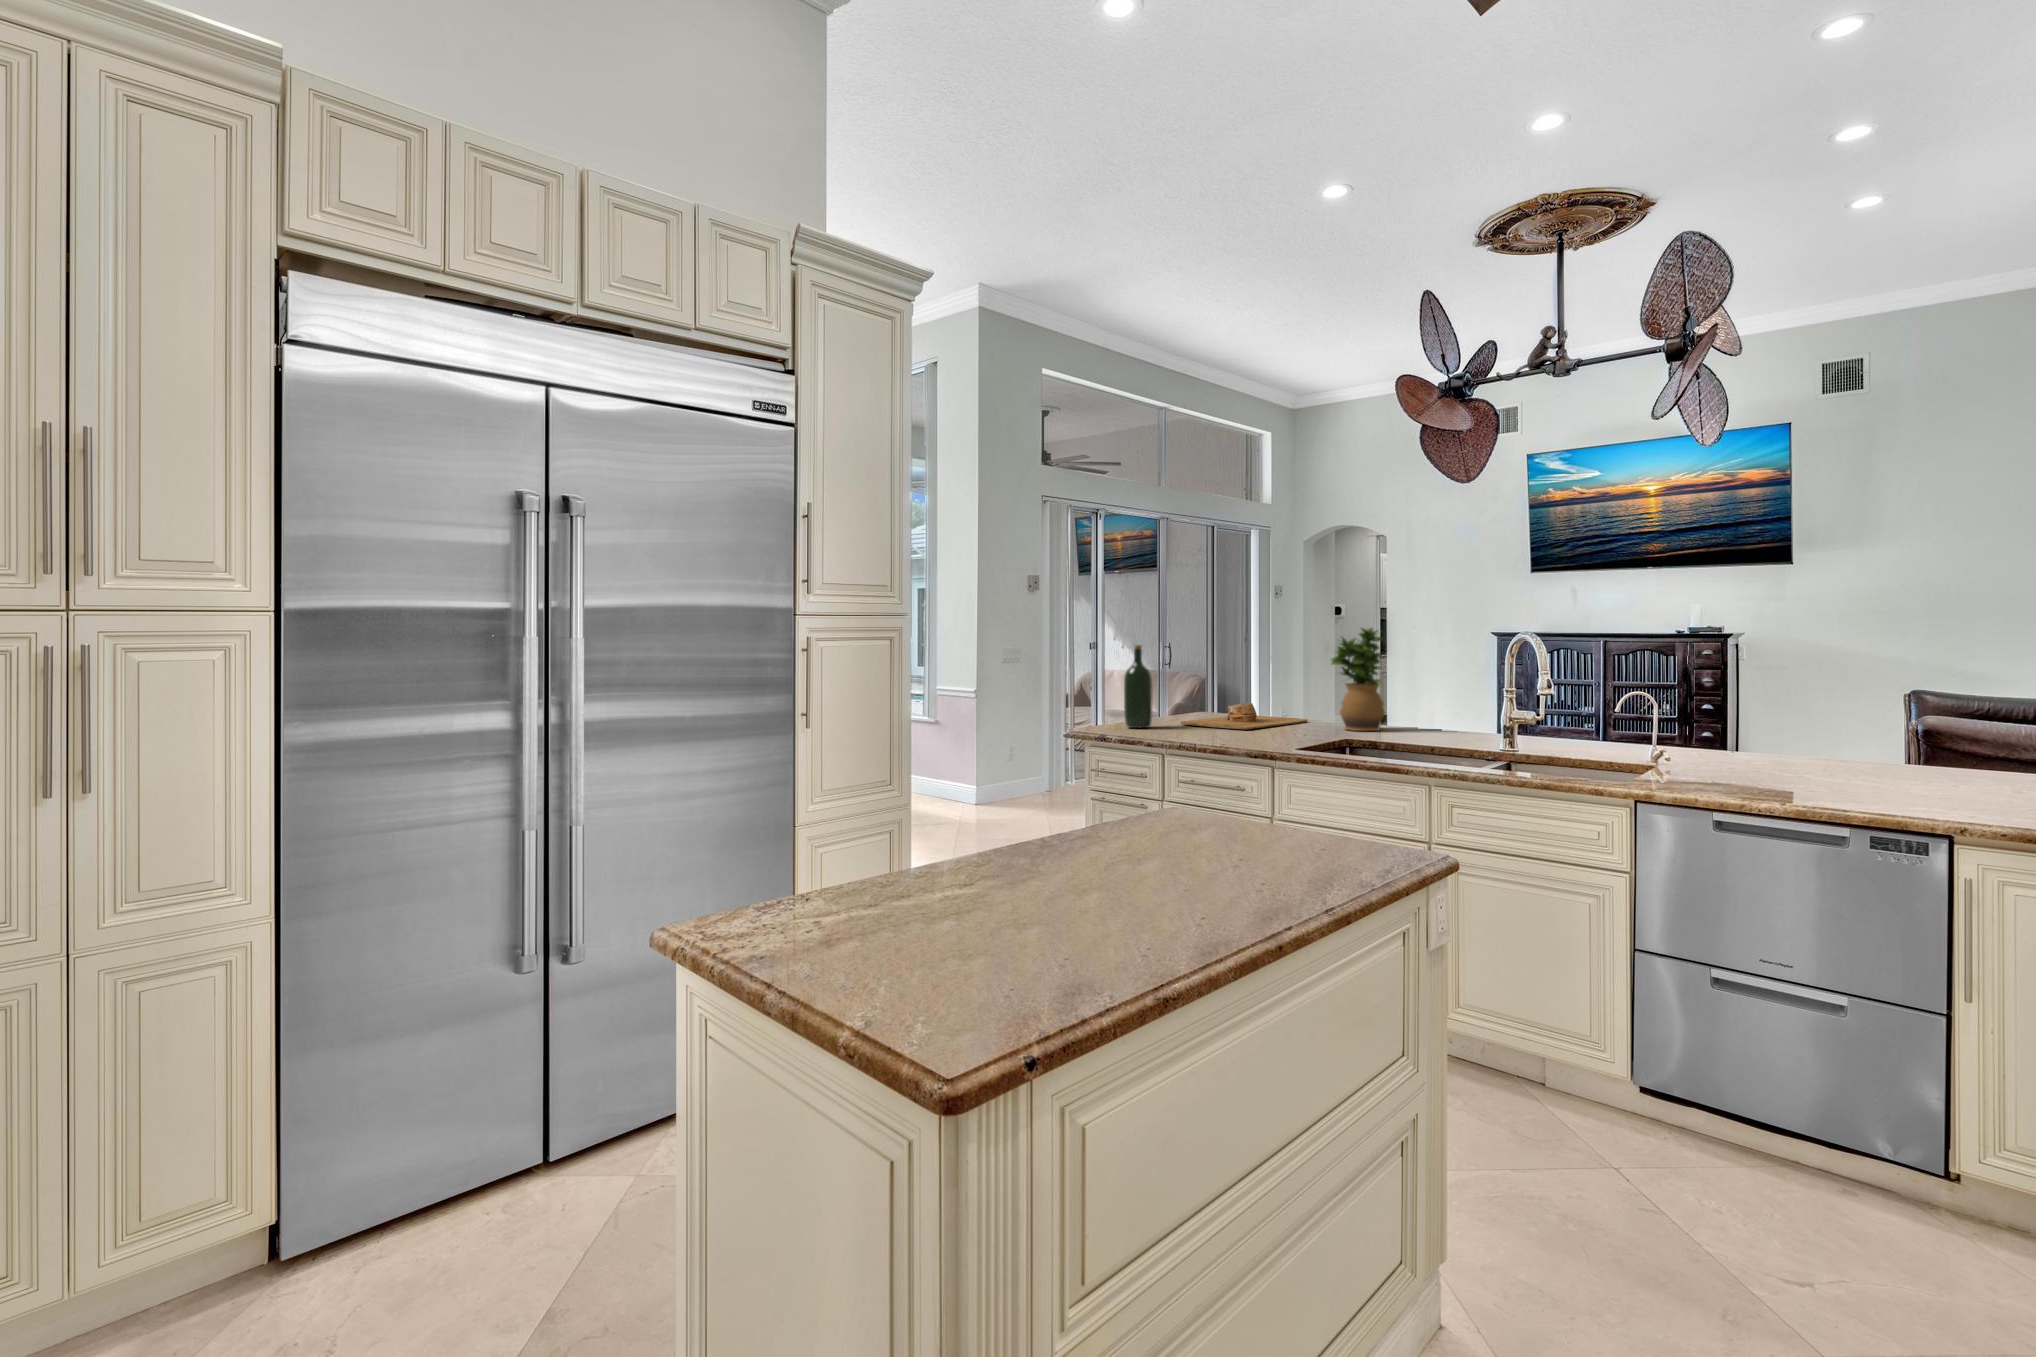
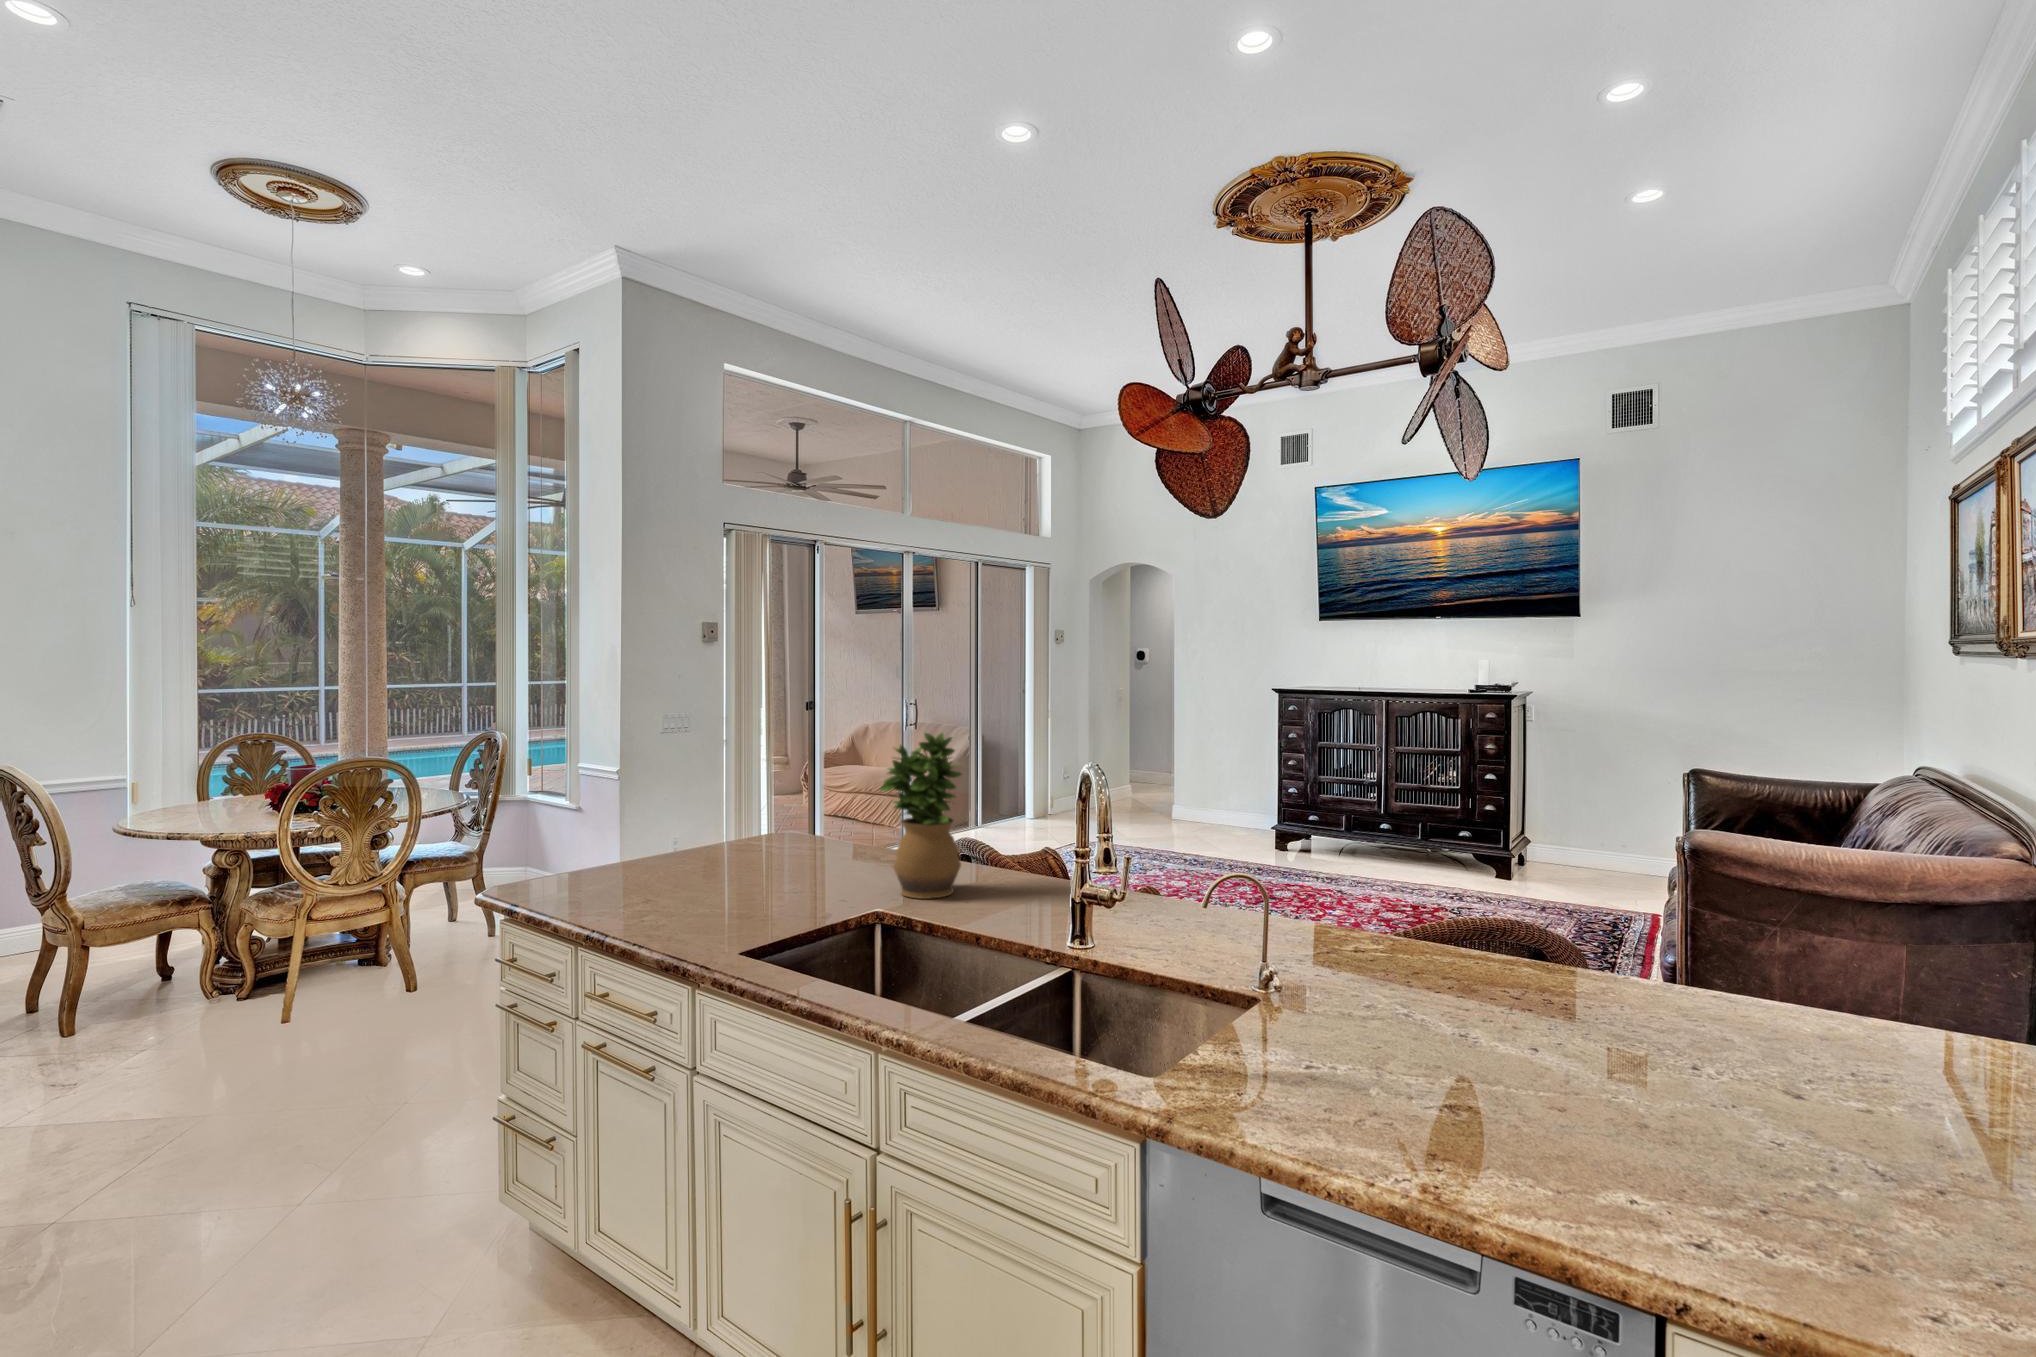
wine bottle: present [1124,645,1152,728] -> none [576,752,625,886]
cutting board: present [1181,703,1307,730] -> none [679,836,883,893]

